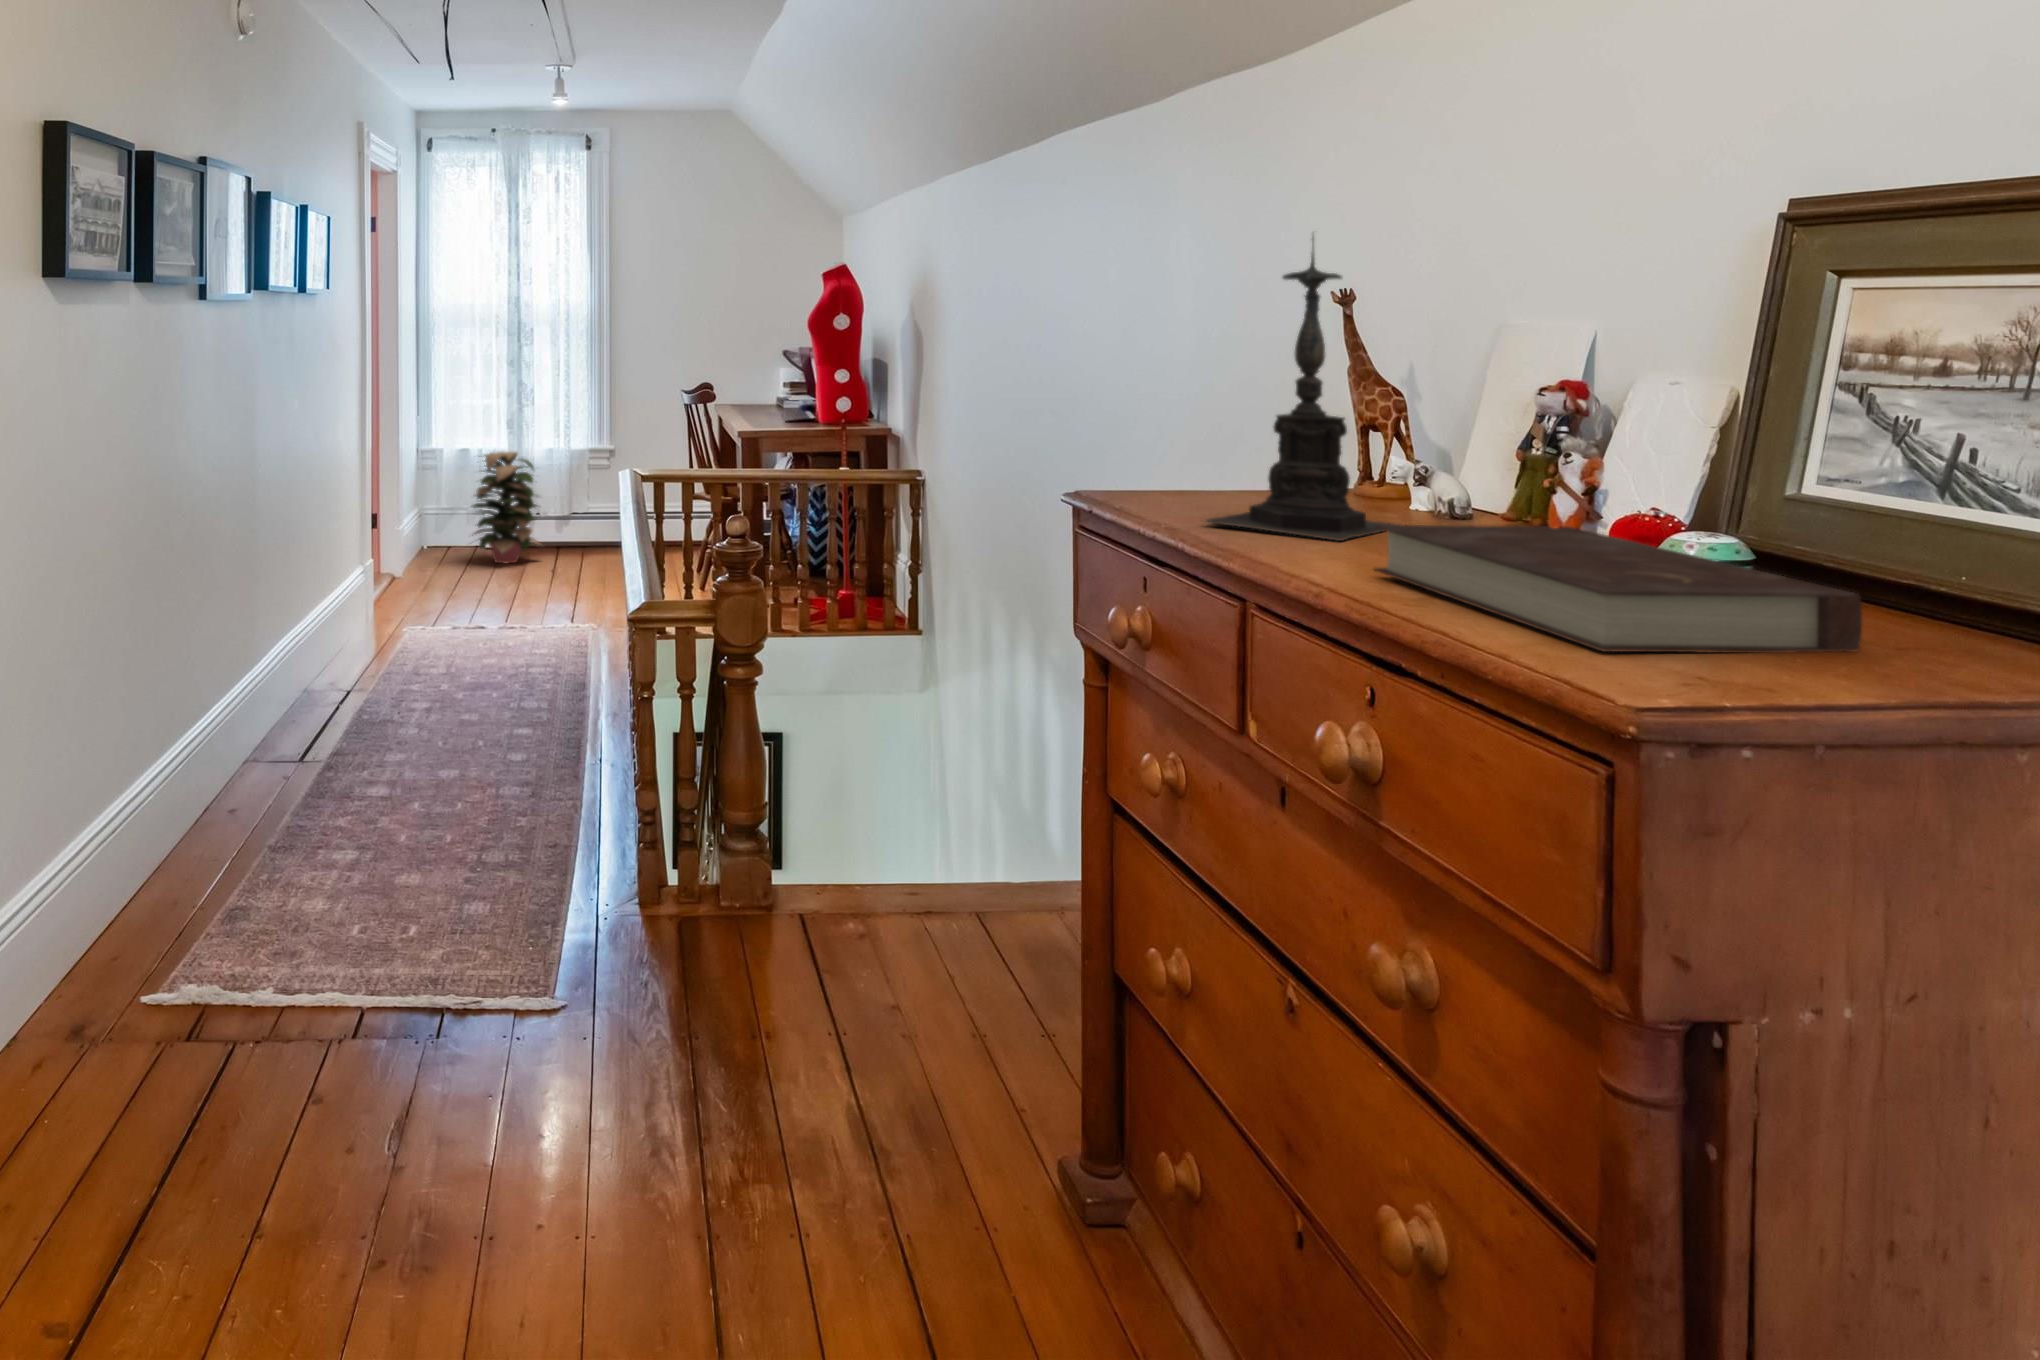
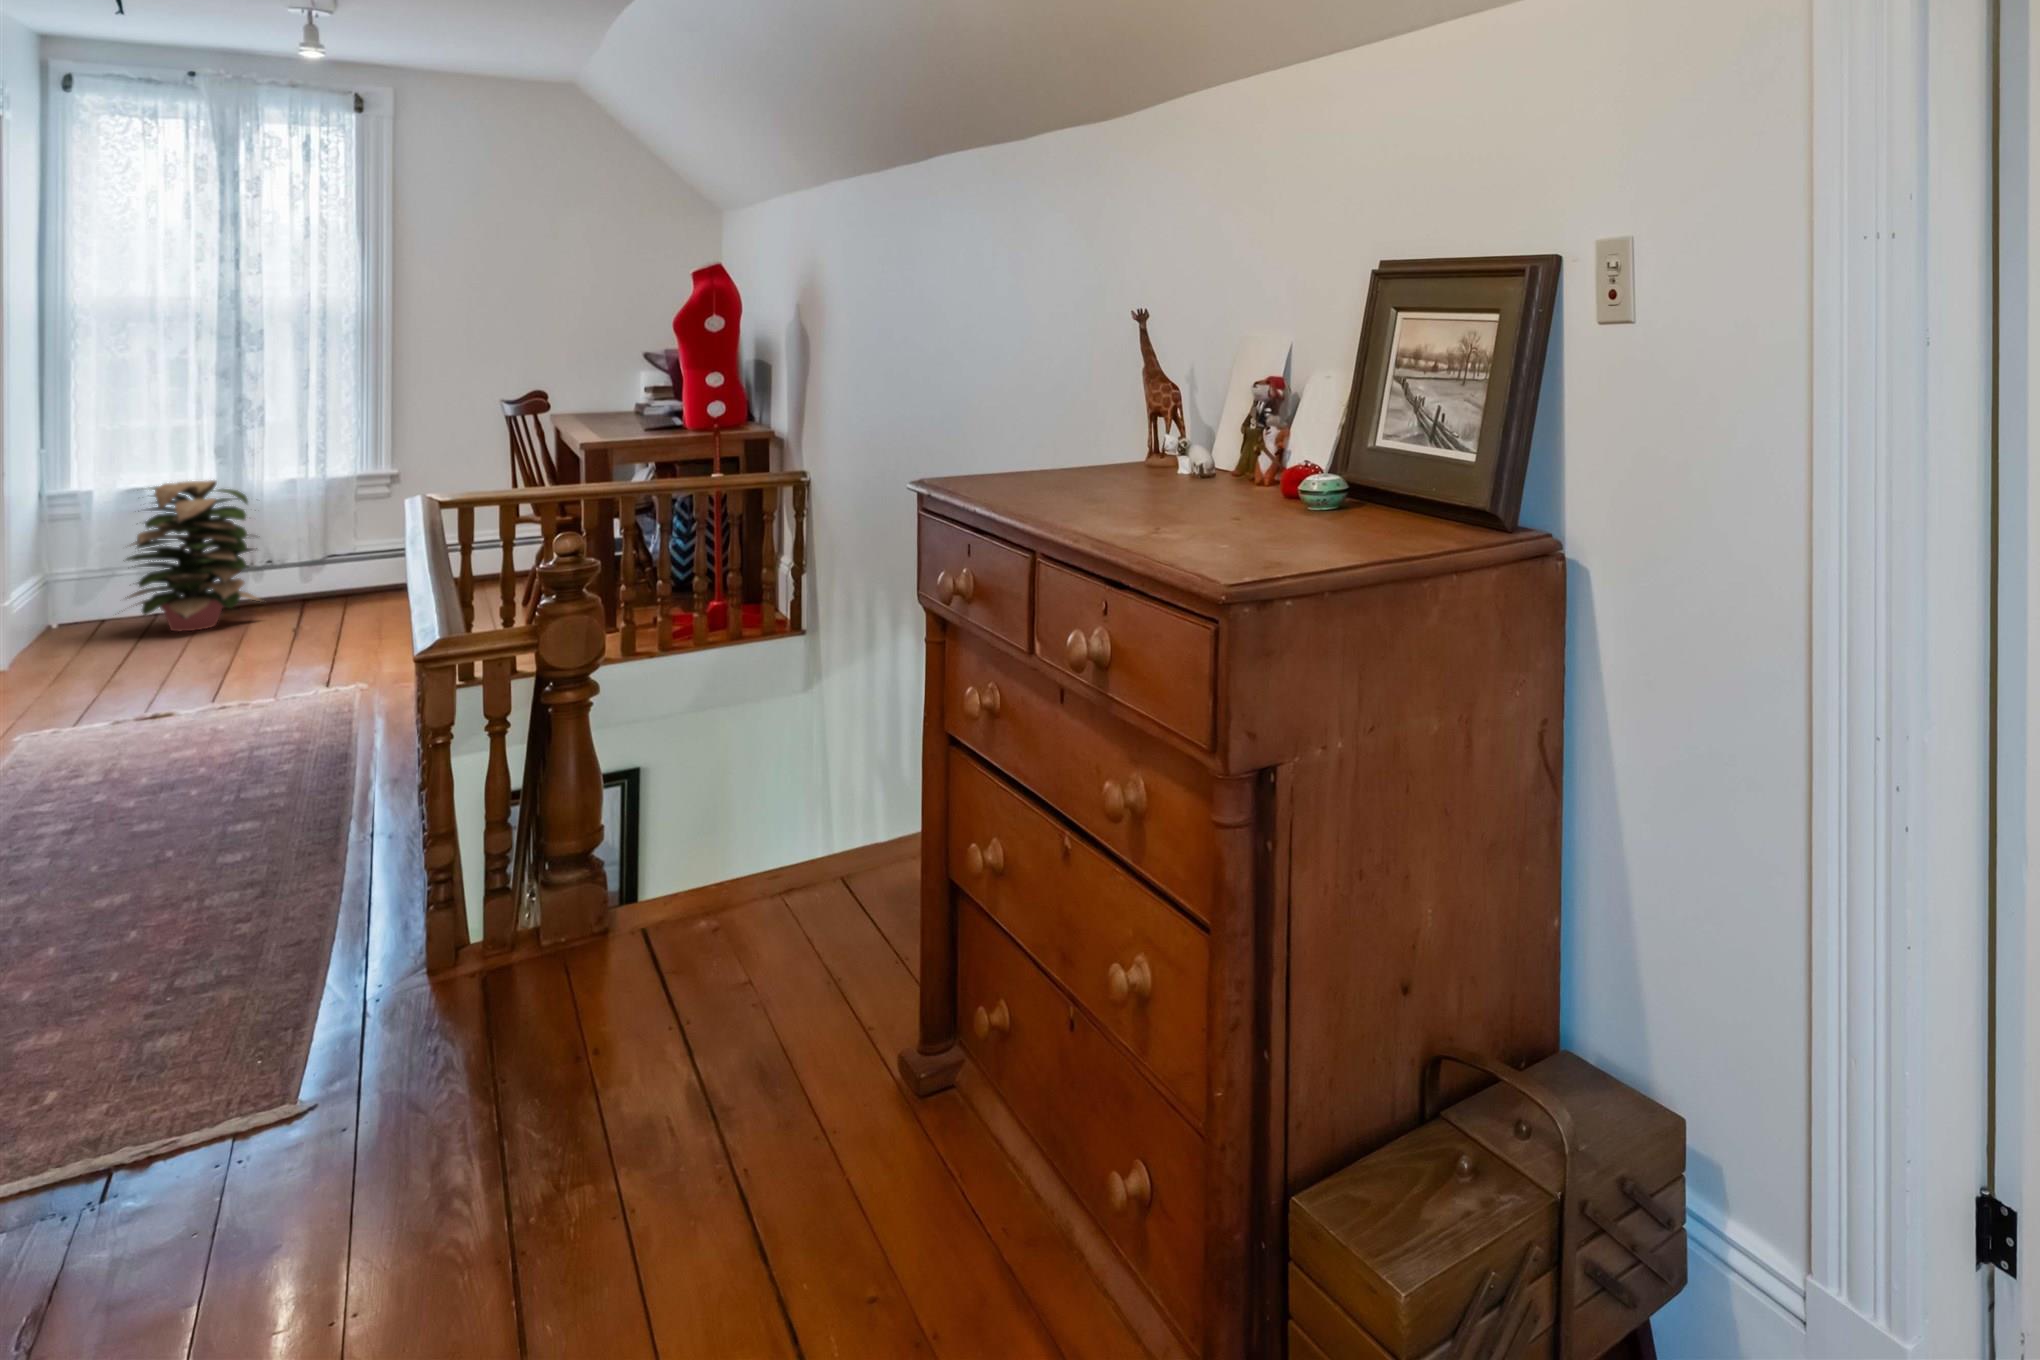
candle holder: present [1206,238,1397,541] -> none [1017,267,1172,500]
book: present [1373,525,1862,653] -> none [1121,476,1362,552]

